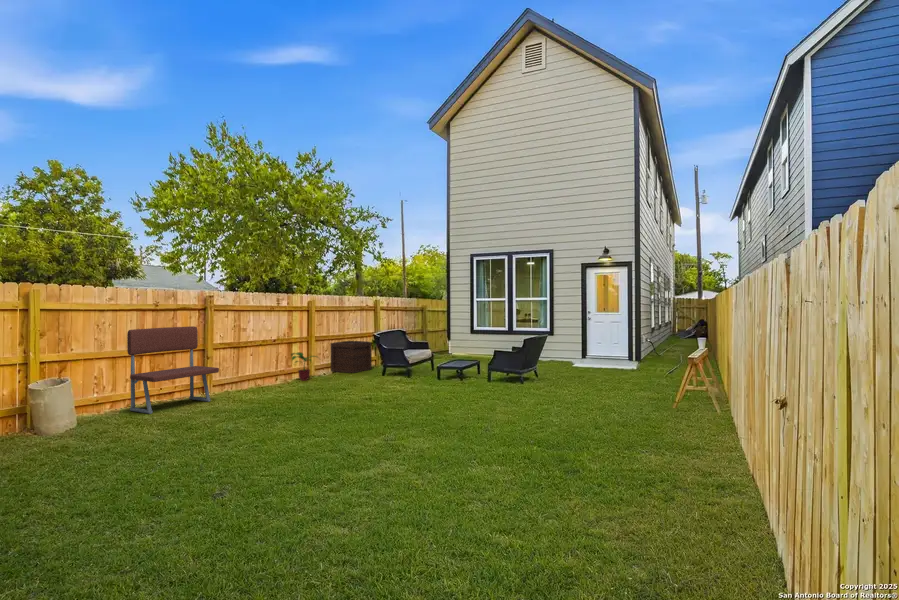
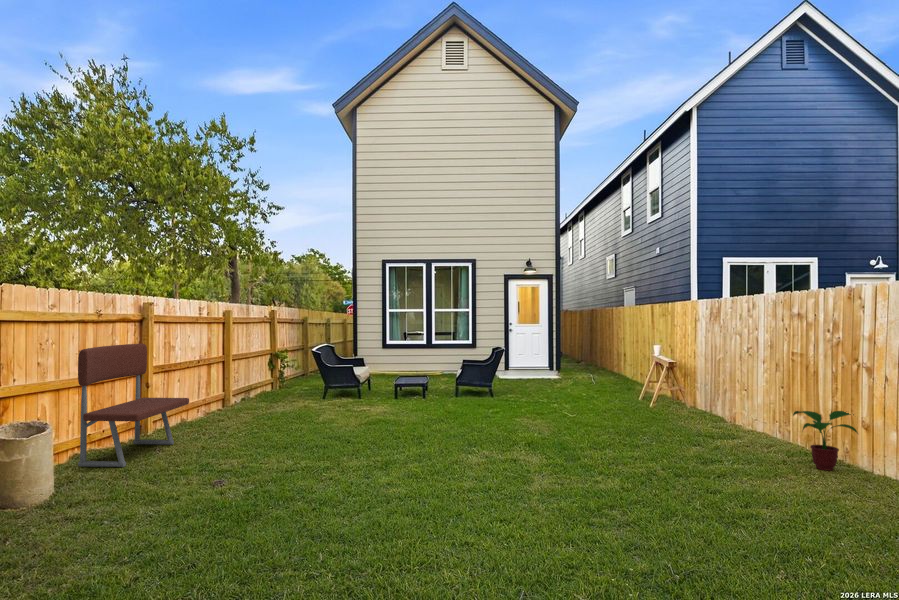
wooden crate: present [330,341,372,373] -> none [247,359,295,399]
potted plant: present [291,352,316,381] -> present [793,411,858,471]

